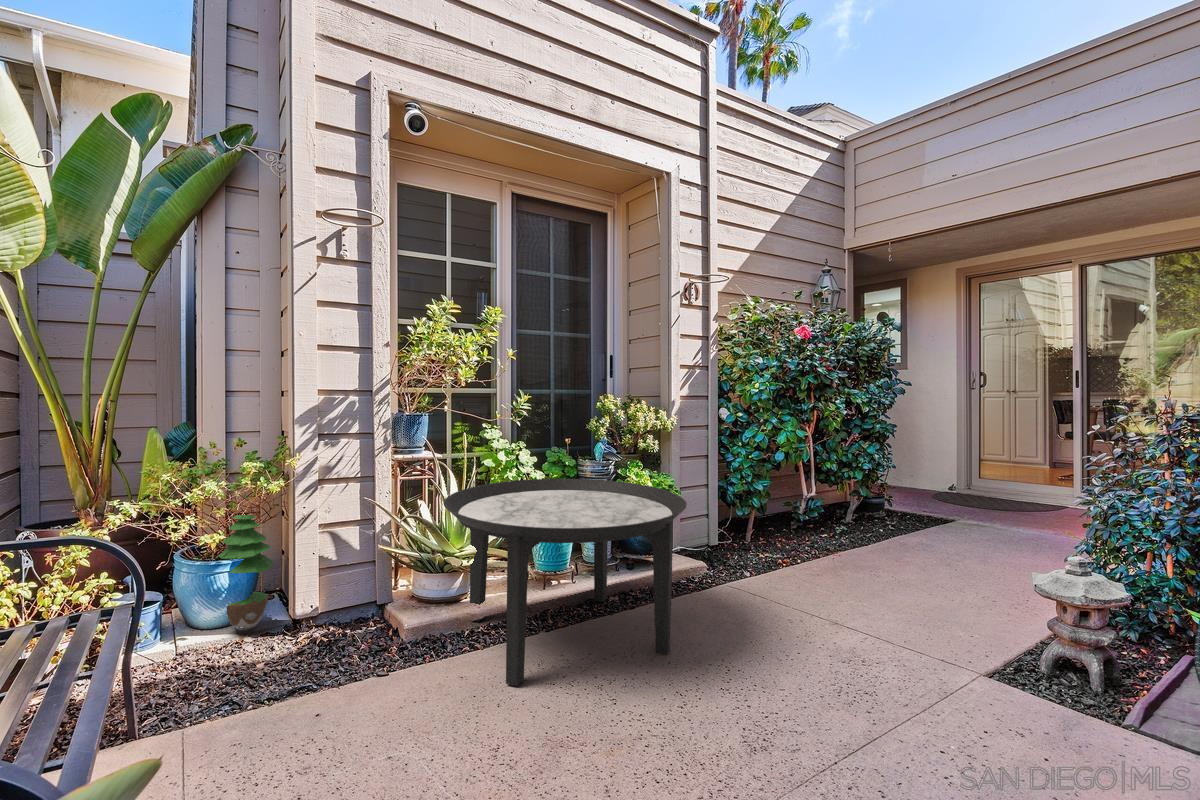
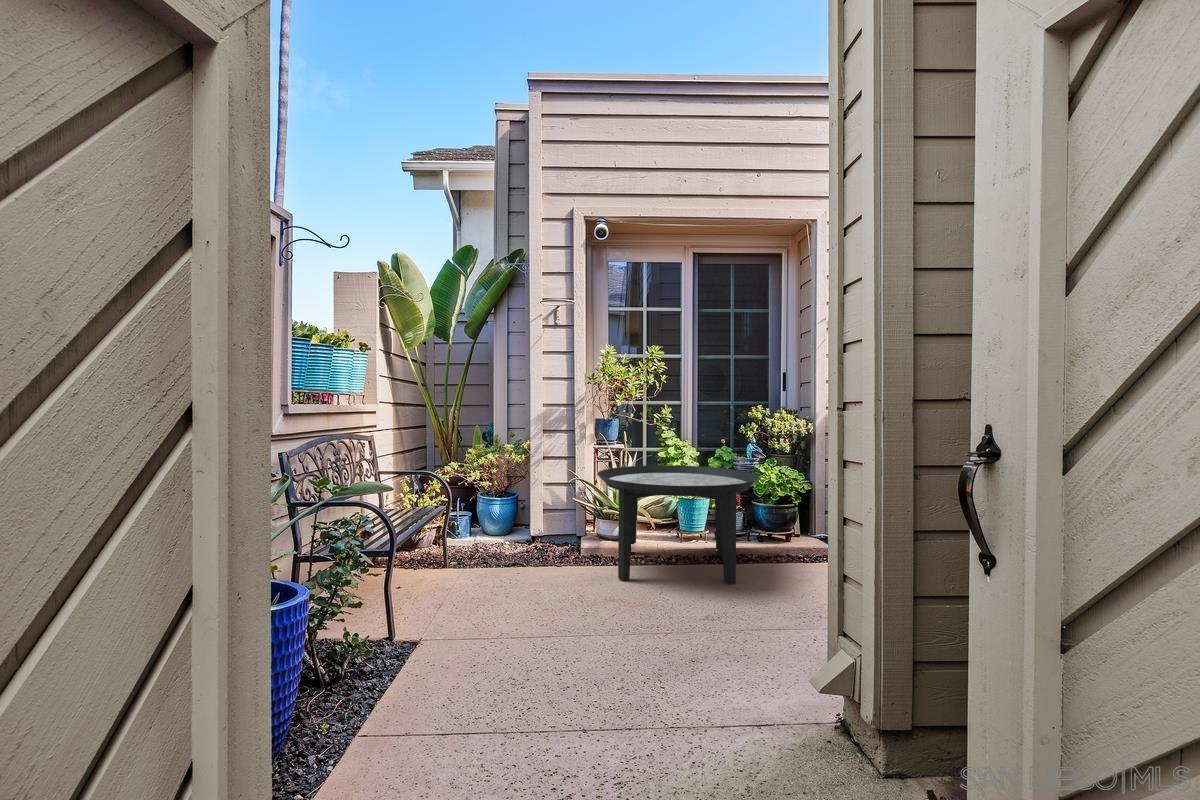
potted tree: present [218,494,273,631] -> none [495,461,524,541]

